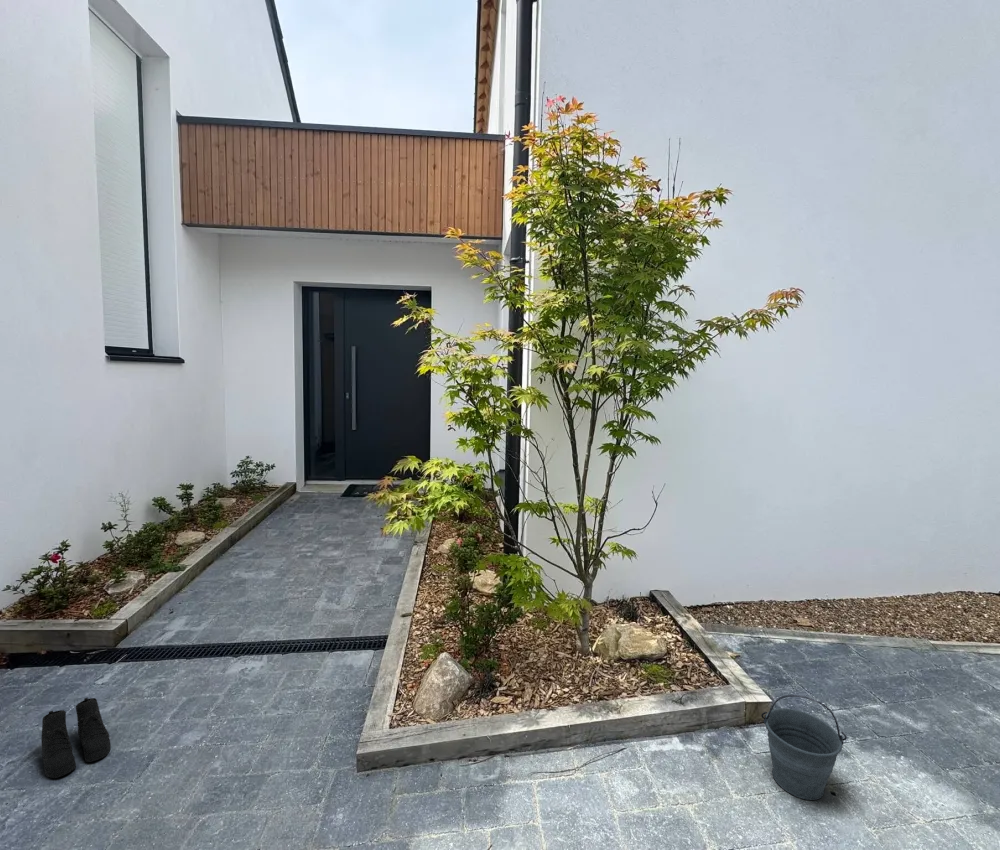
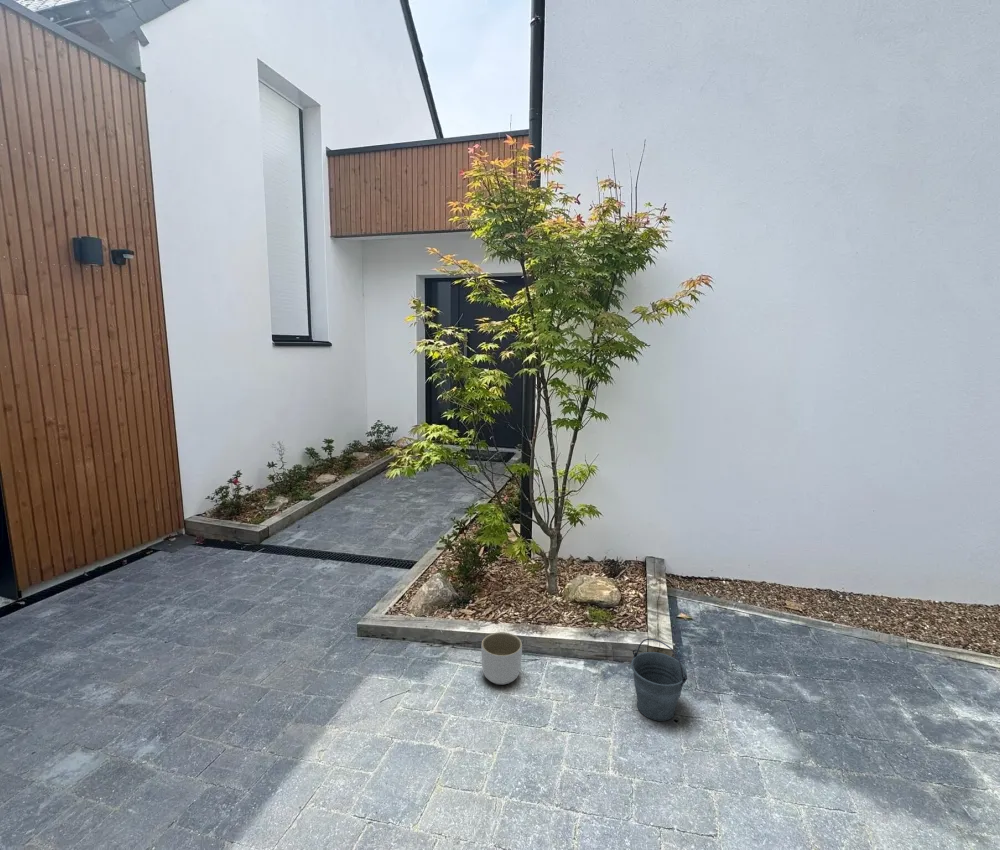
boots: present [41,698,111,778] -> none [206,564,240,602]
planter: none [576,724,634,805] -> present [481,632,522,685]

